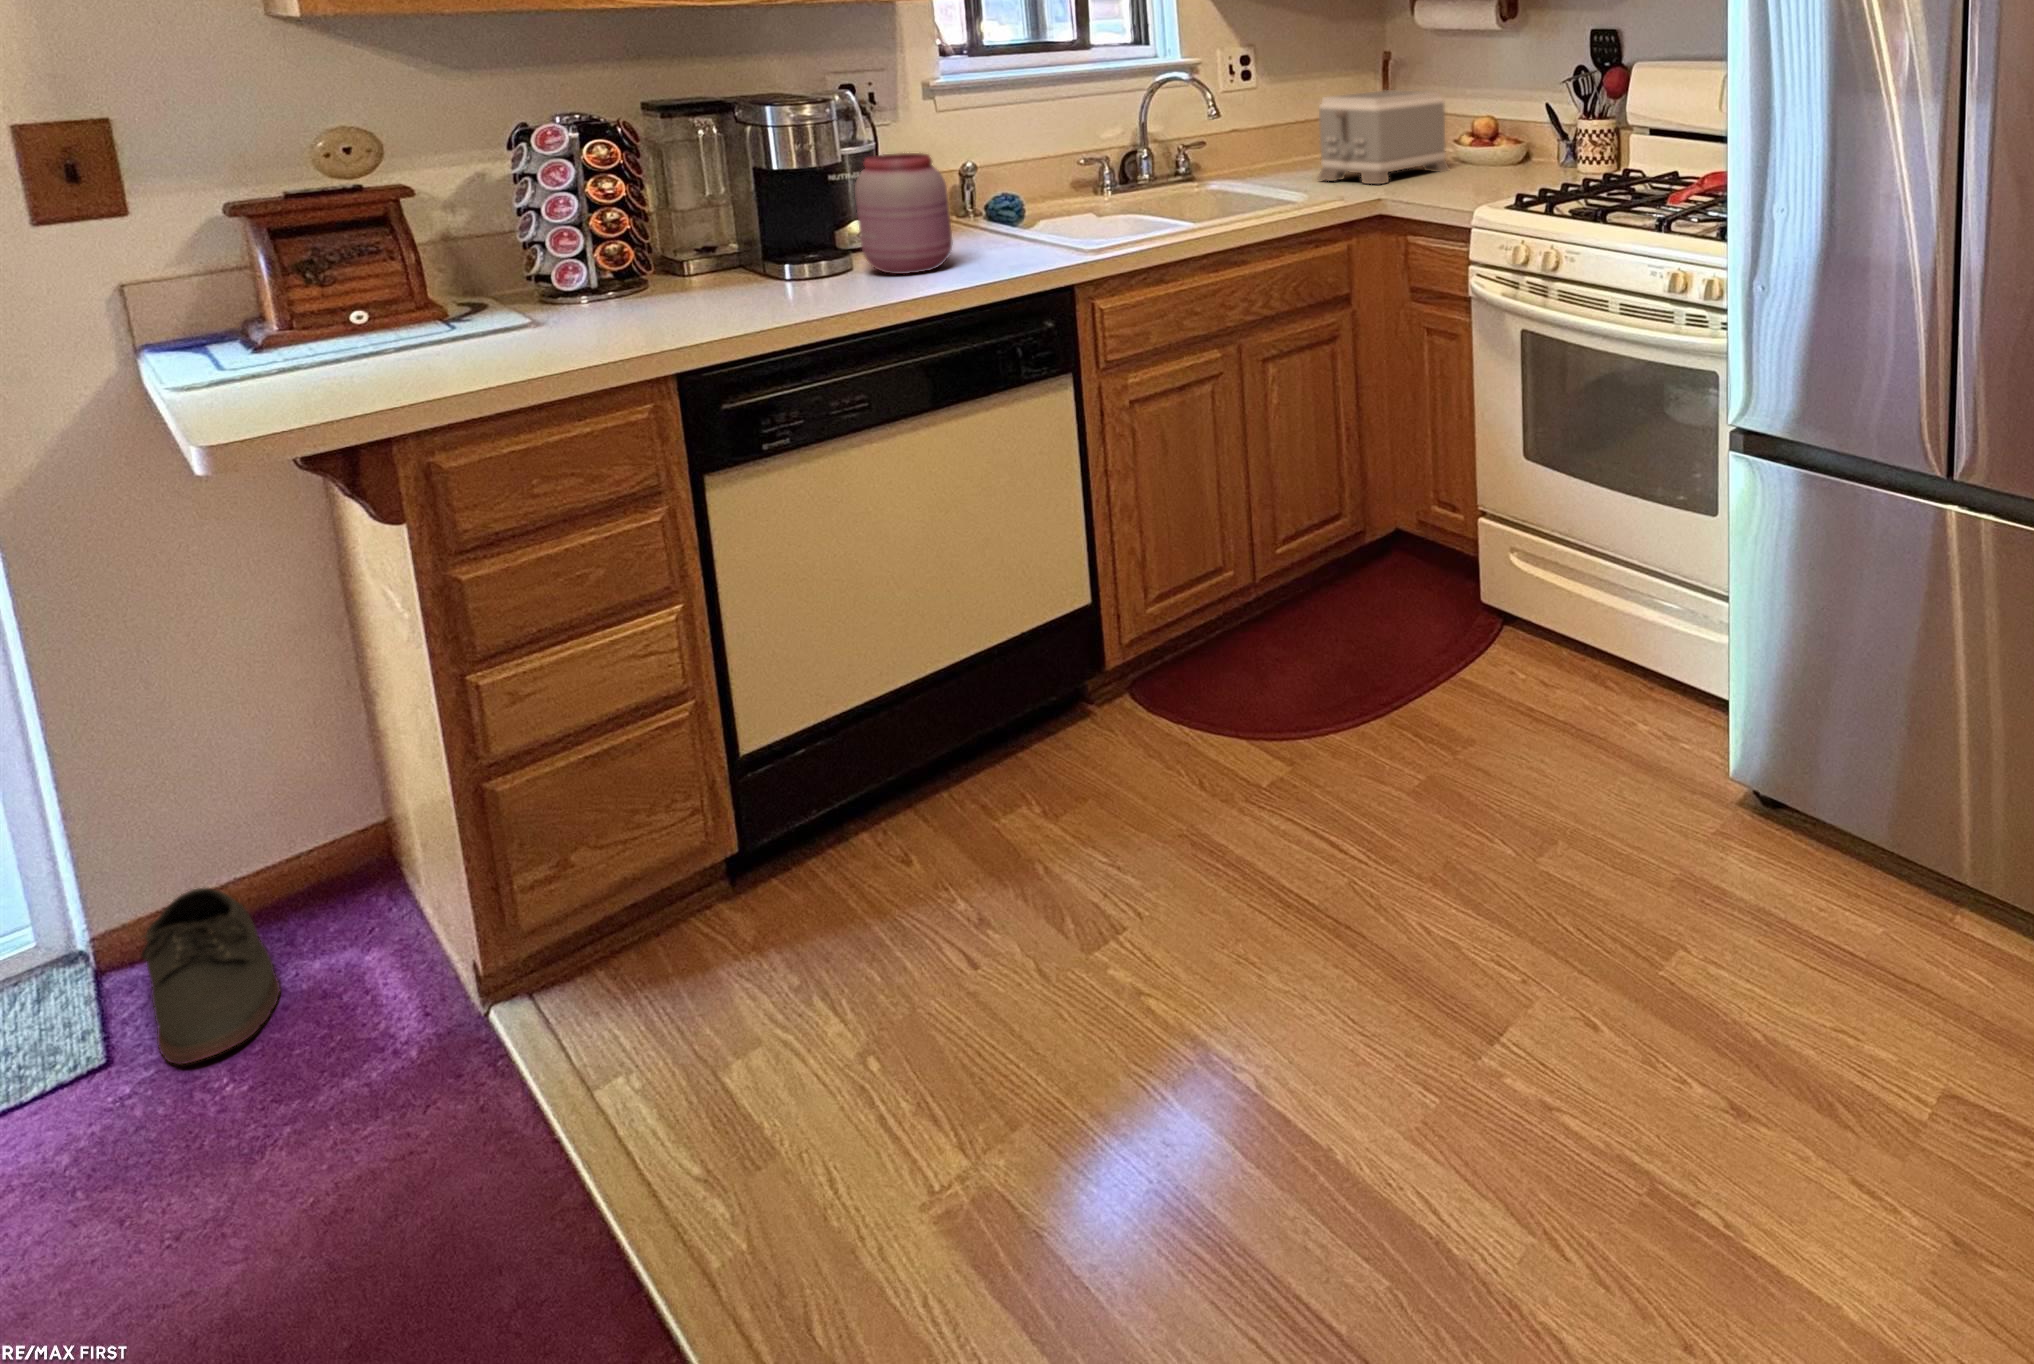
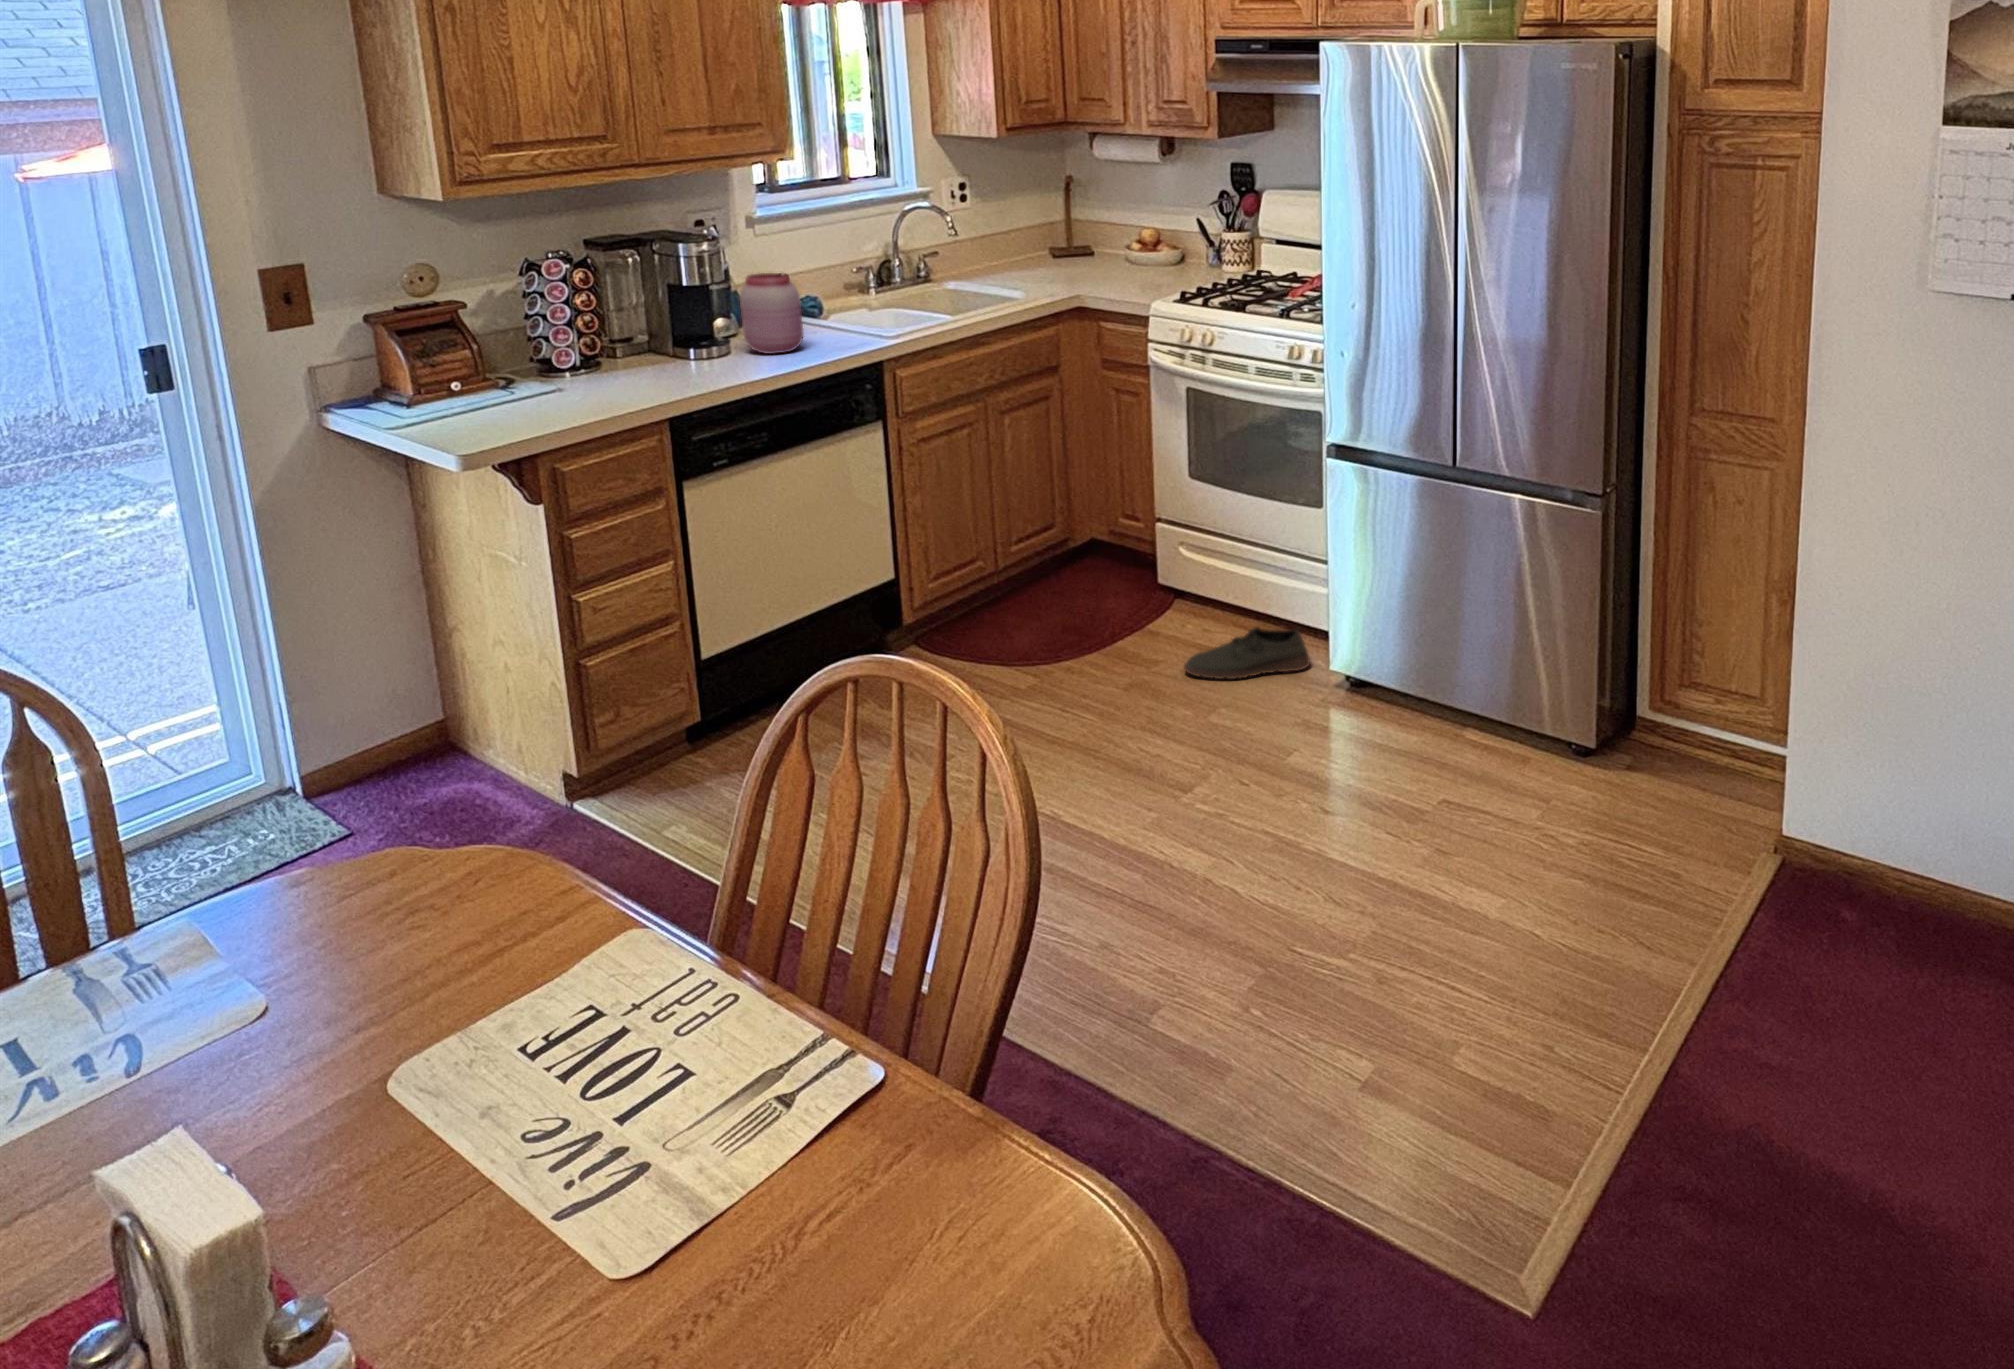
toaster: present [1318,90,1449,184] -> none [1028,209,1130,285]
shoe: present [142,888,280,1064] -> present [1184,627,1310,679]

